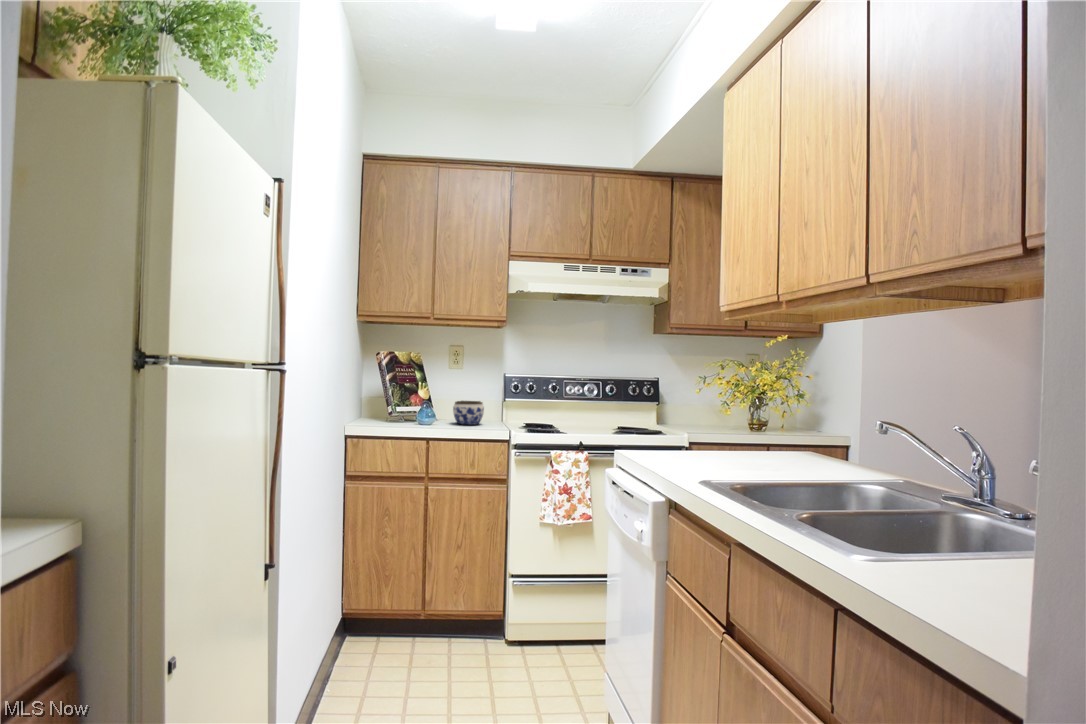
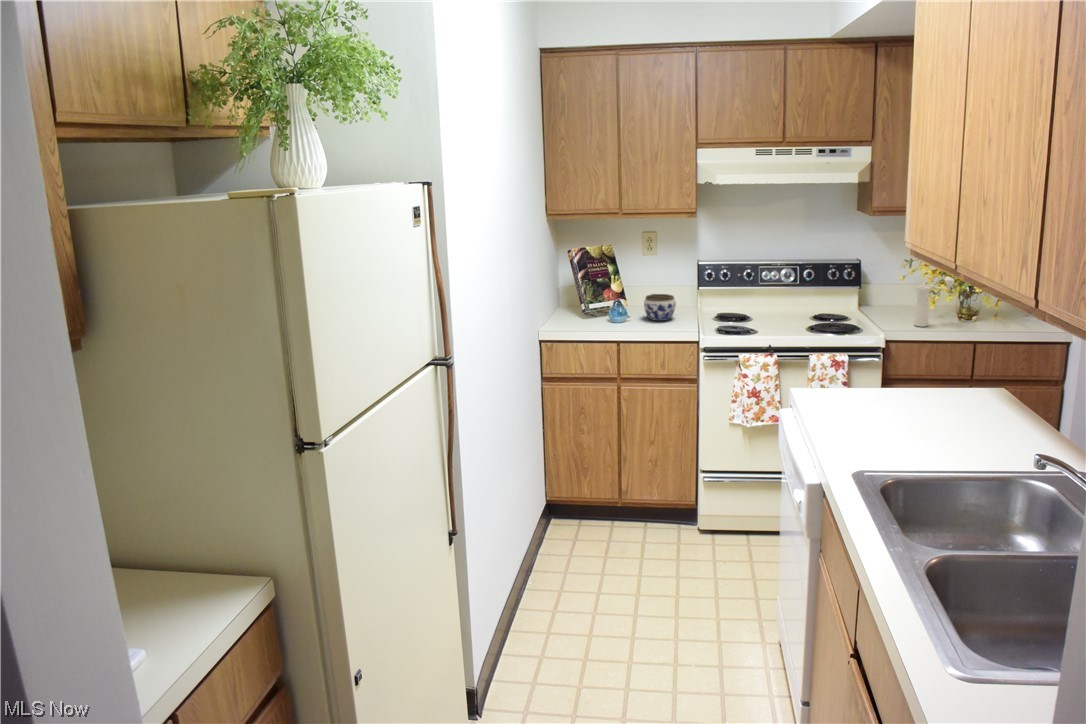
pepper mill: none [701,388,733,432] -> present [914,276,954,327]

